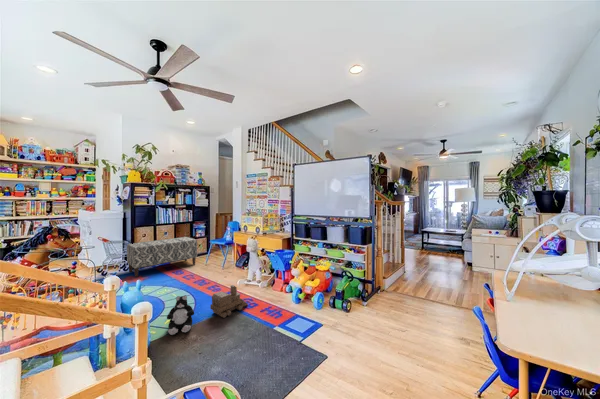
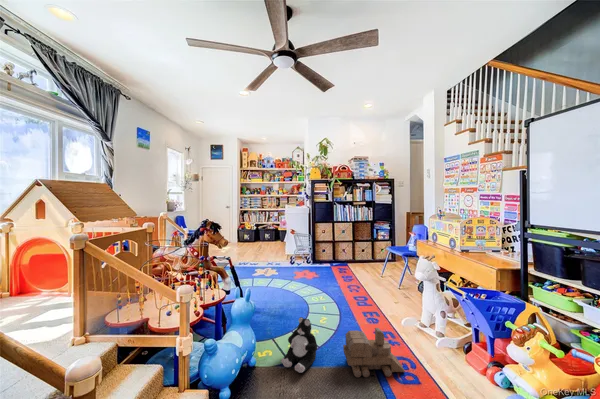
bench: present [127,237,197,277] -> none [310,238,374,273]

